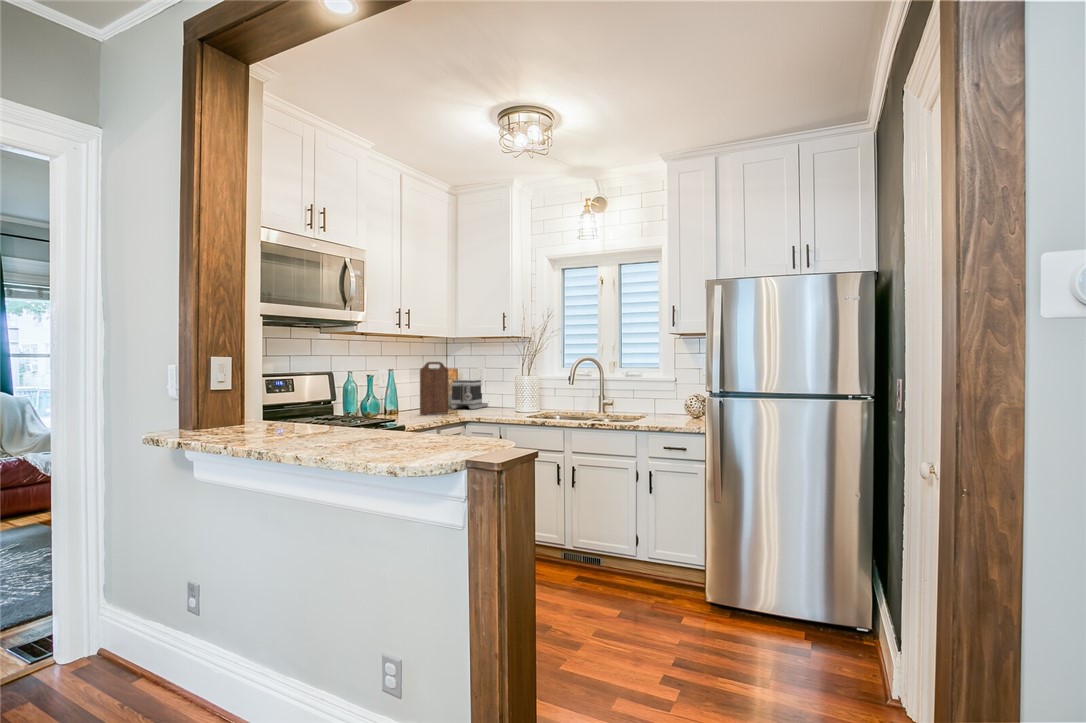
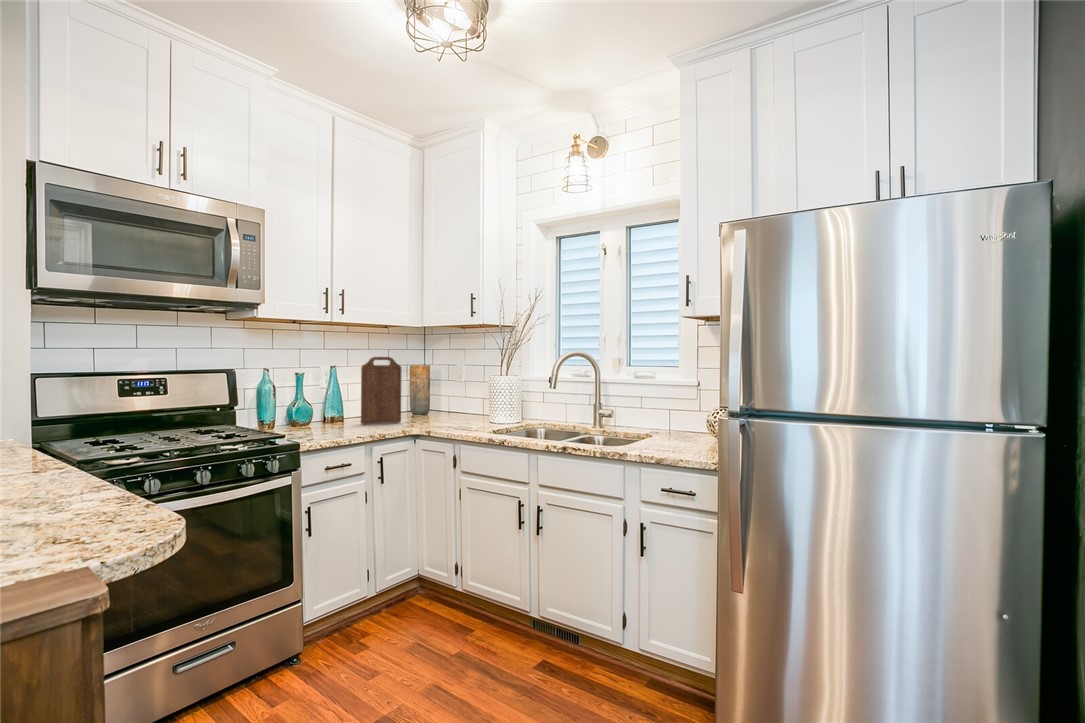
toaster: present [451,379,488,409] -> none [419,380,472,417]

